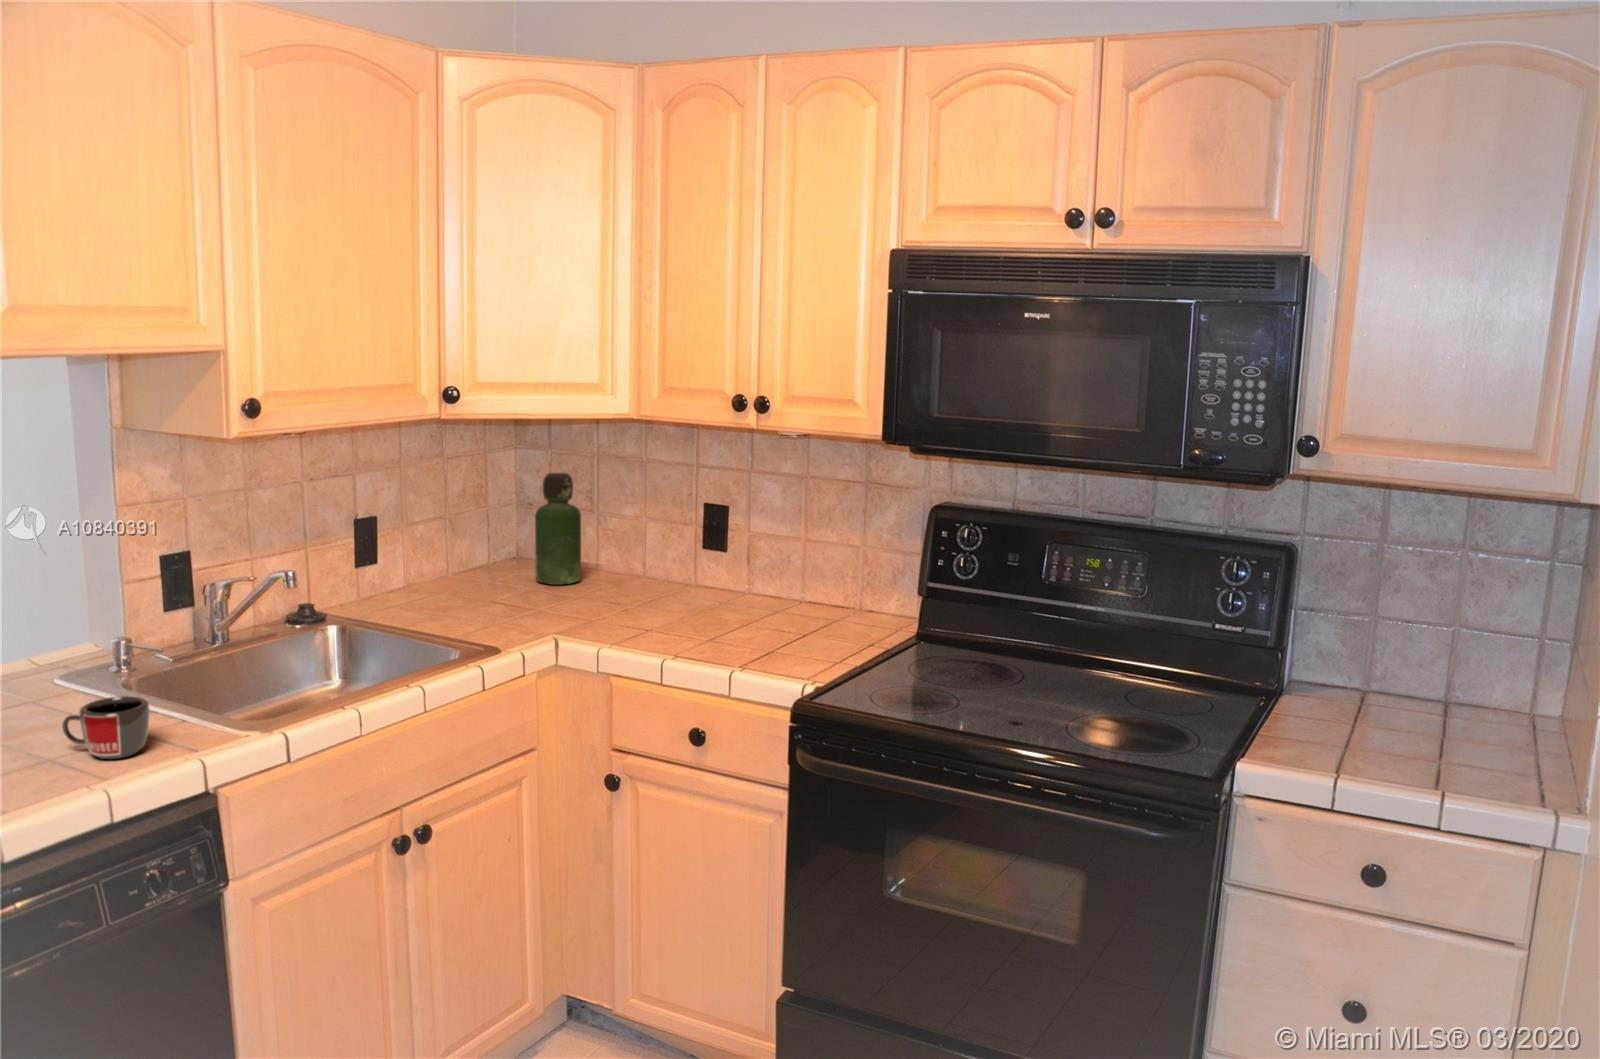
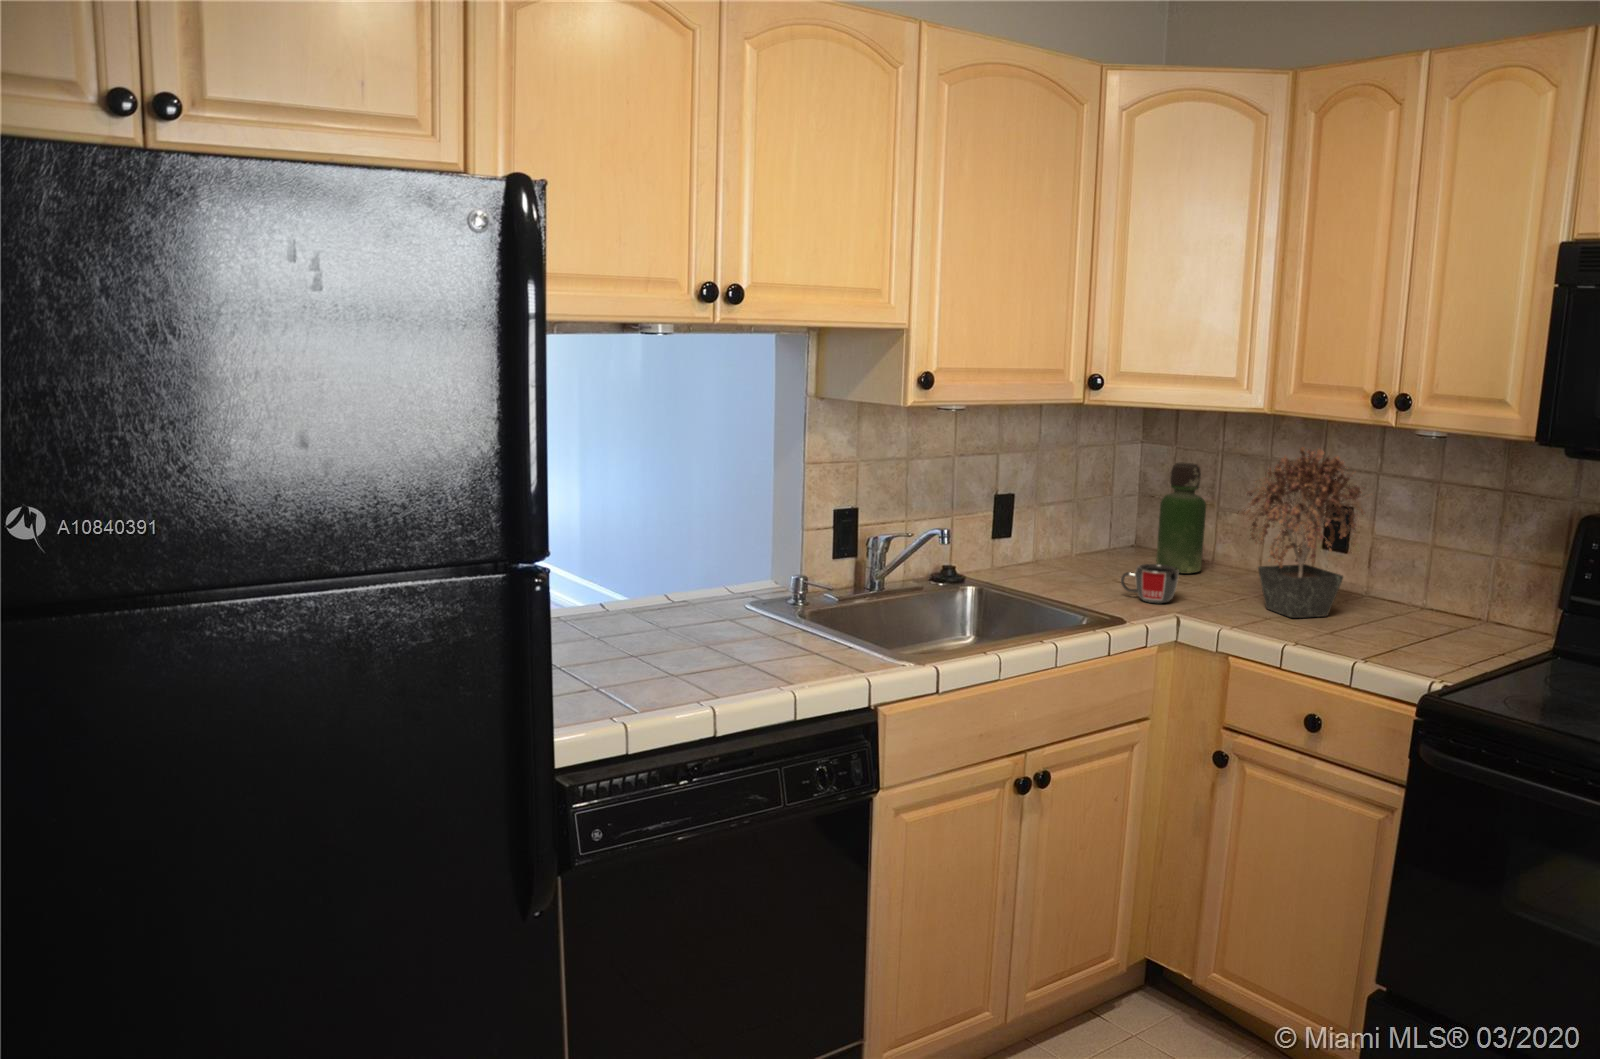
potted plant: none [608,453,737,625] -> present [1237,447,1363,618]
mug: present [63,696,150,759] -> present [1121,564,1179,603]

